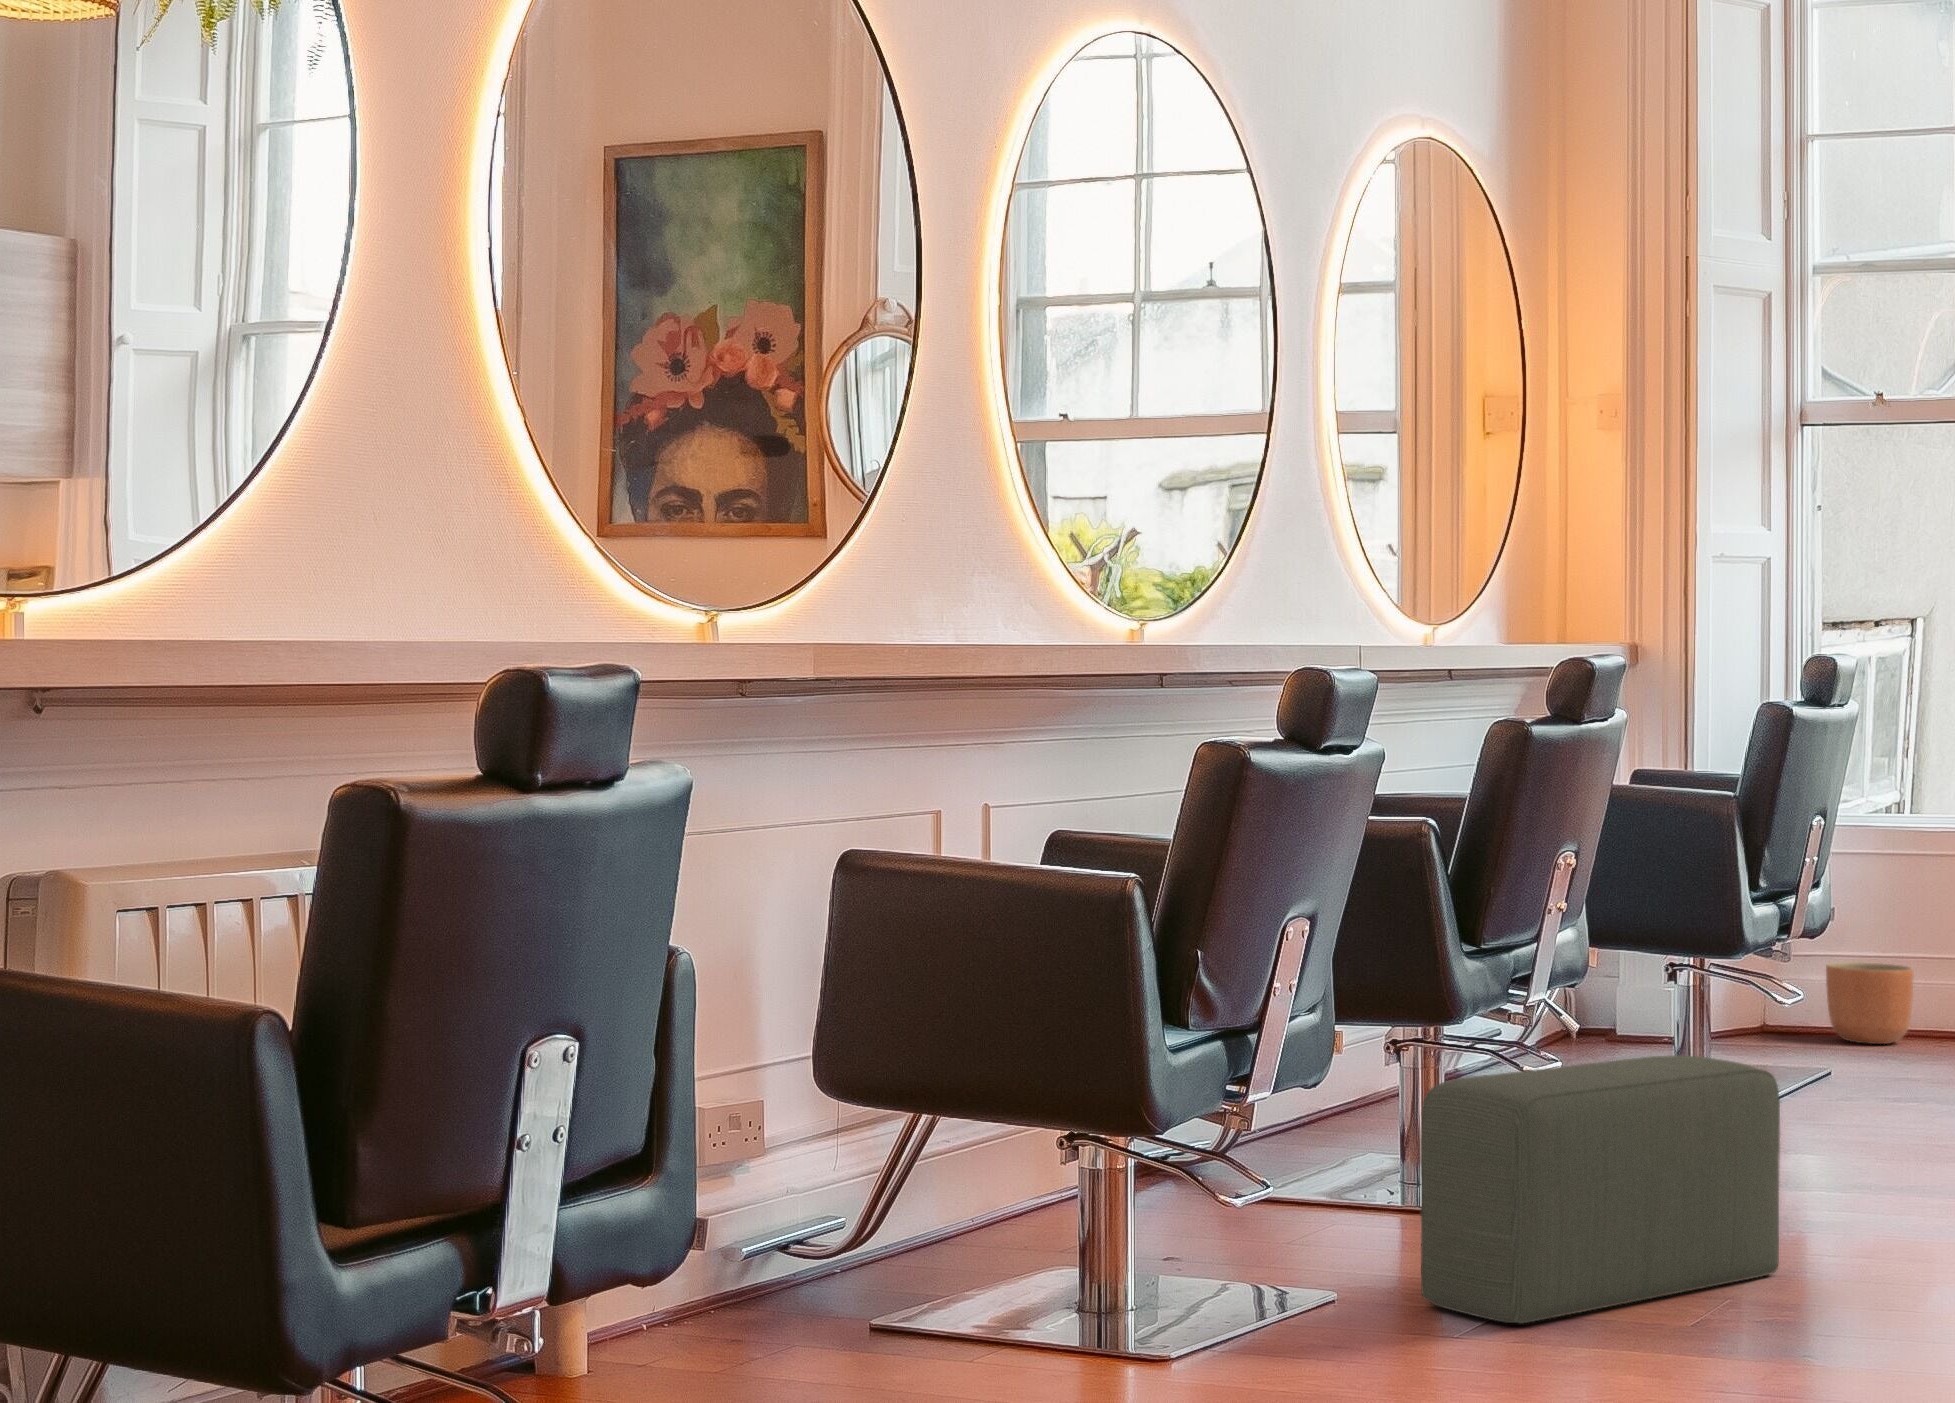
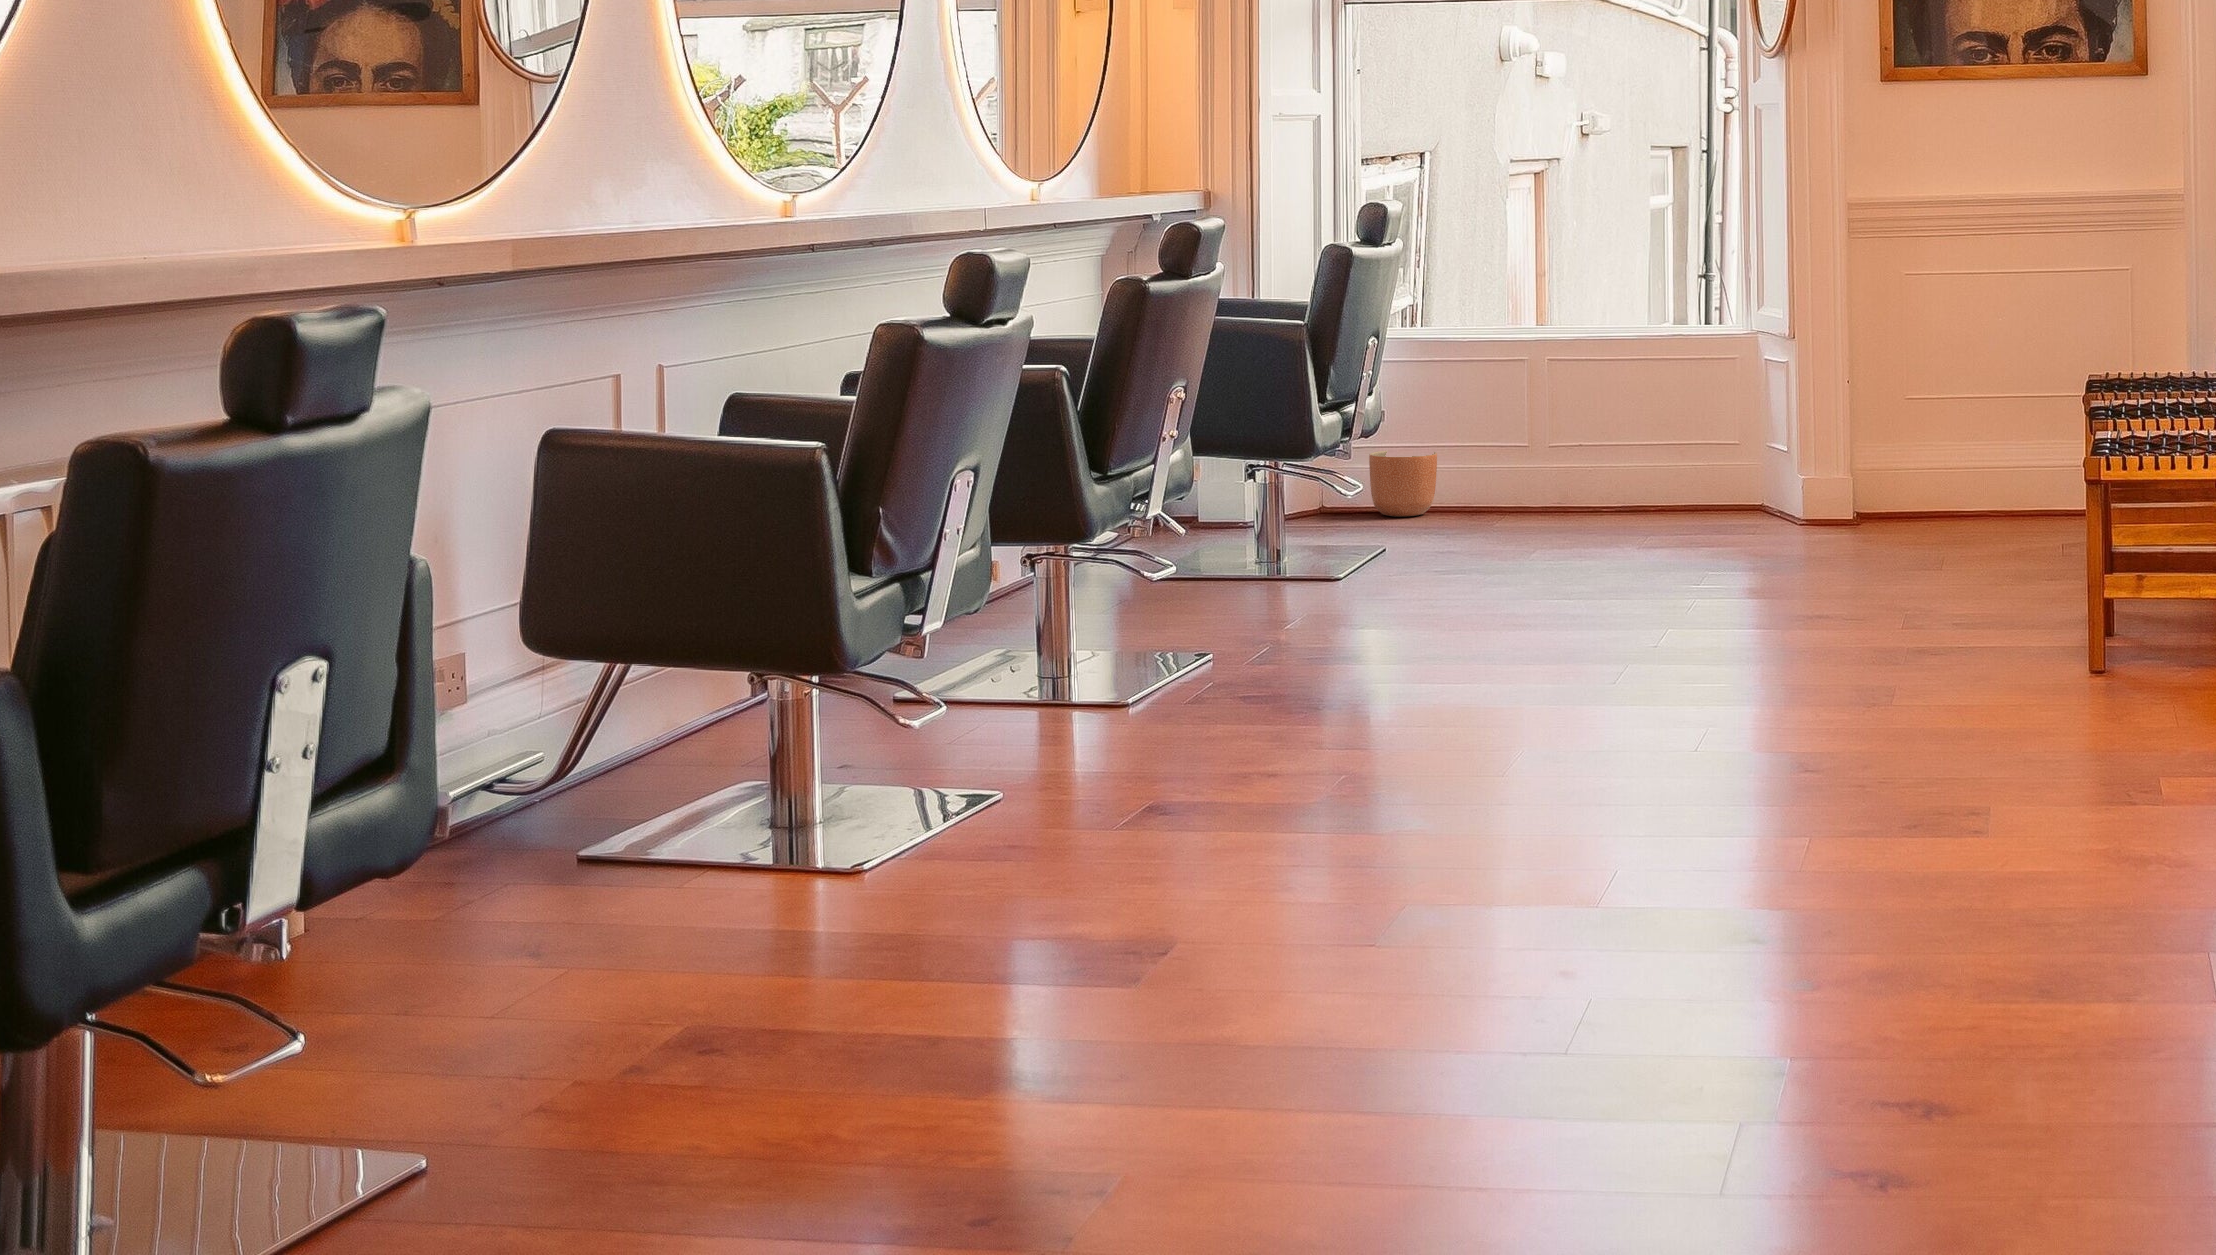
pouf: present [1420,1055,1780,1323] -> none [1071,552,1358,791]

